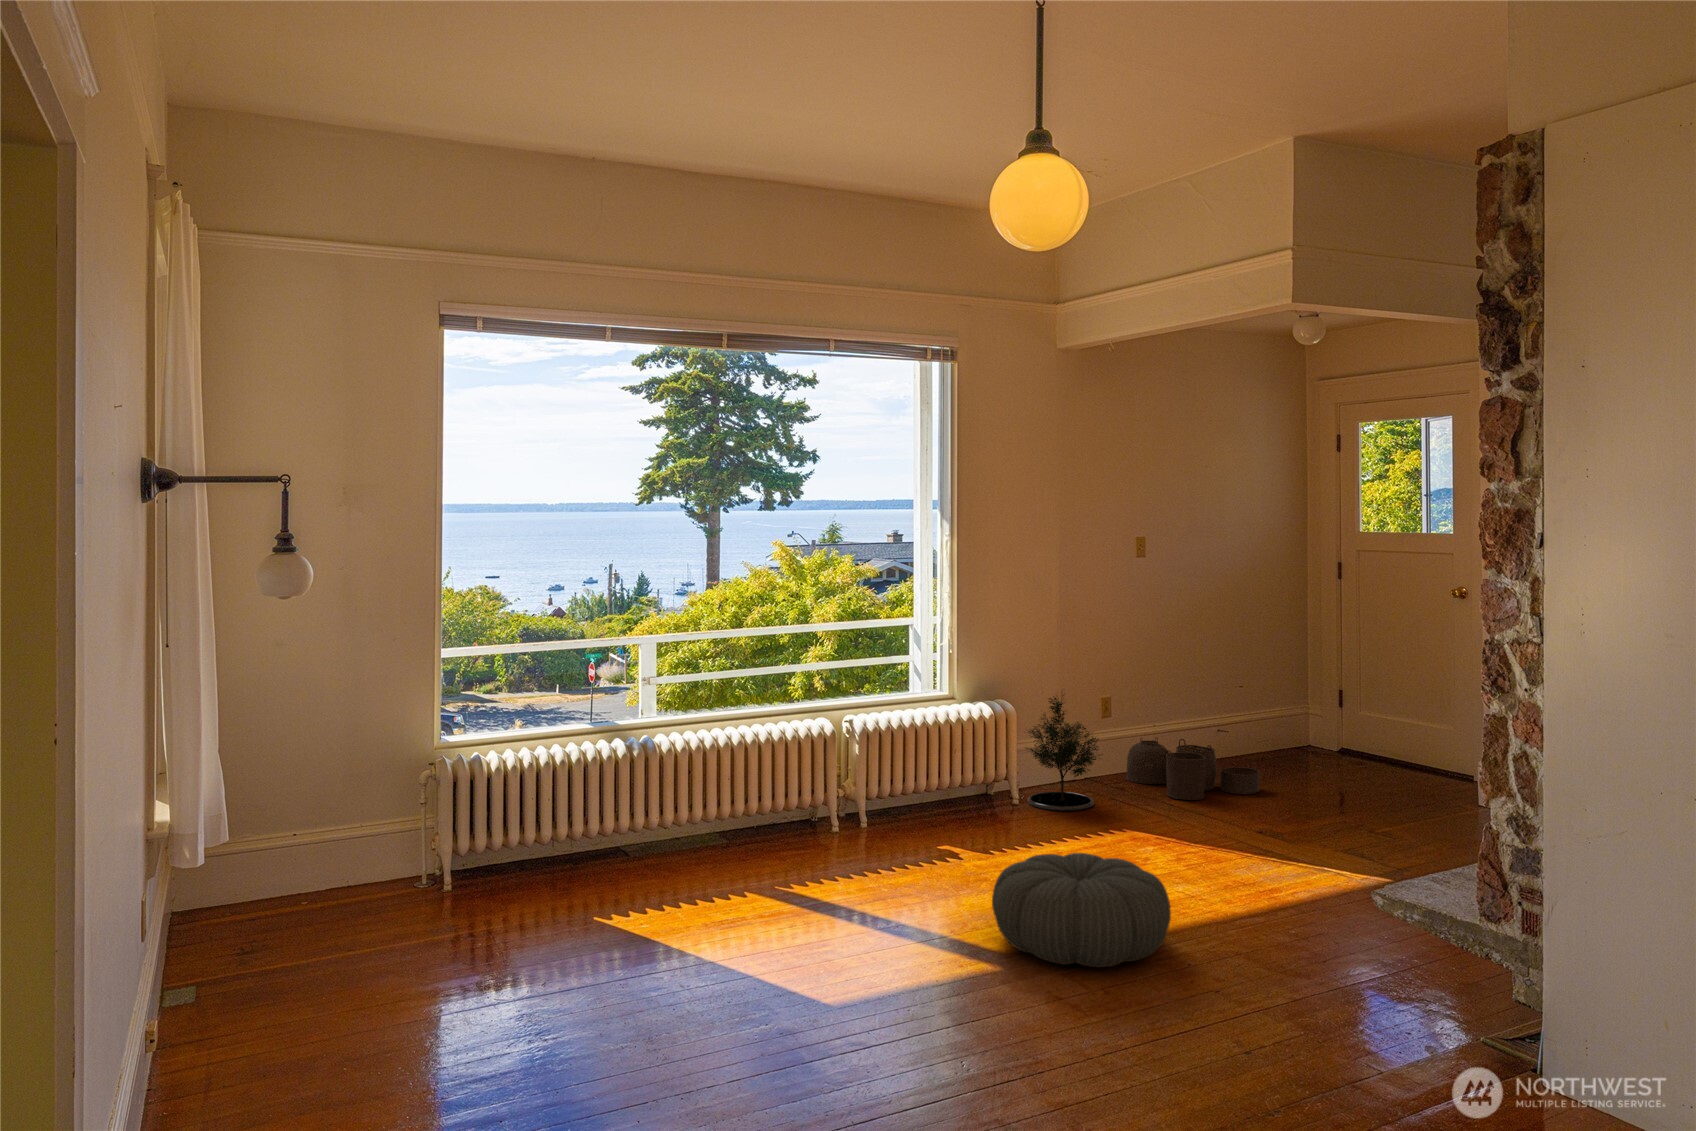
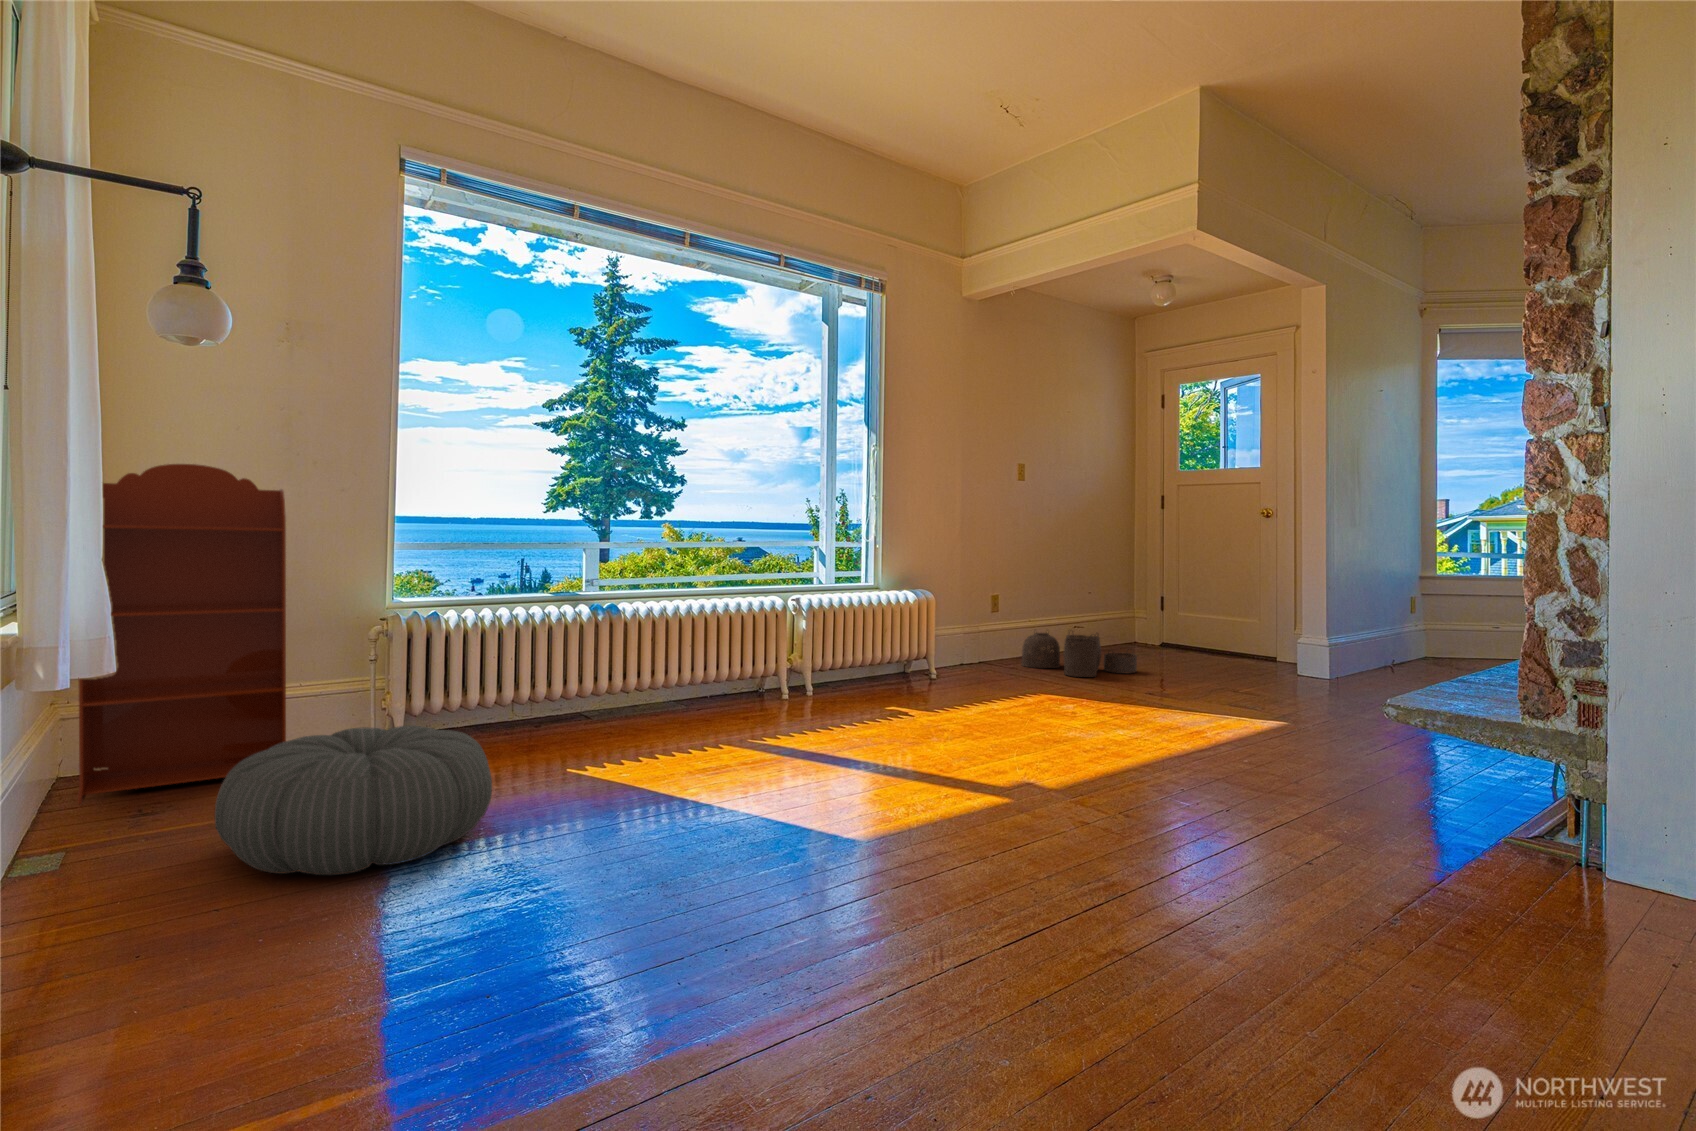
bookcase: none [202,643,361,939] -> present [78,464,286,804]
potted tree: present [1026,692,1103,811] -> none [948,576,1020,685]
pouf: present [992,853,1171,967] -> present [215,725,492,875]

